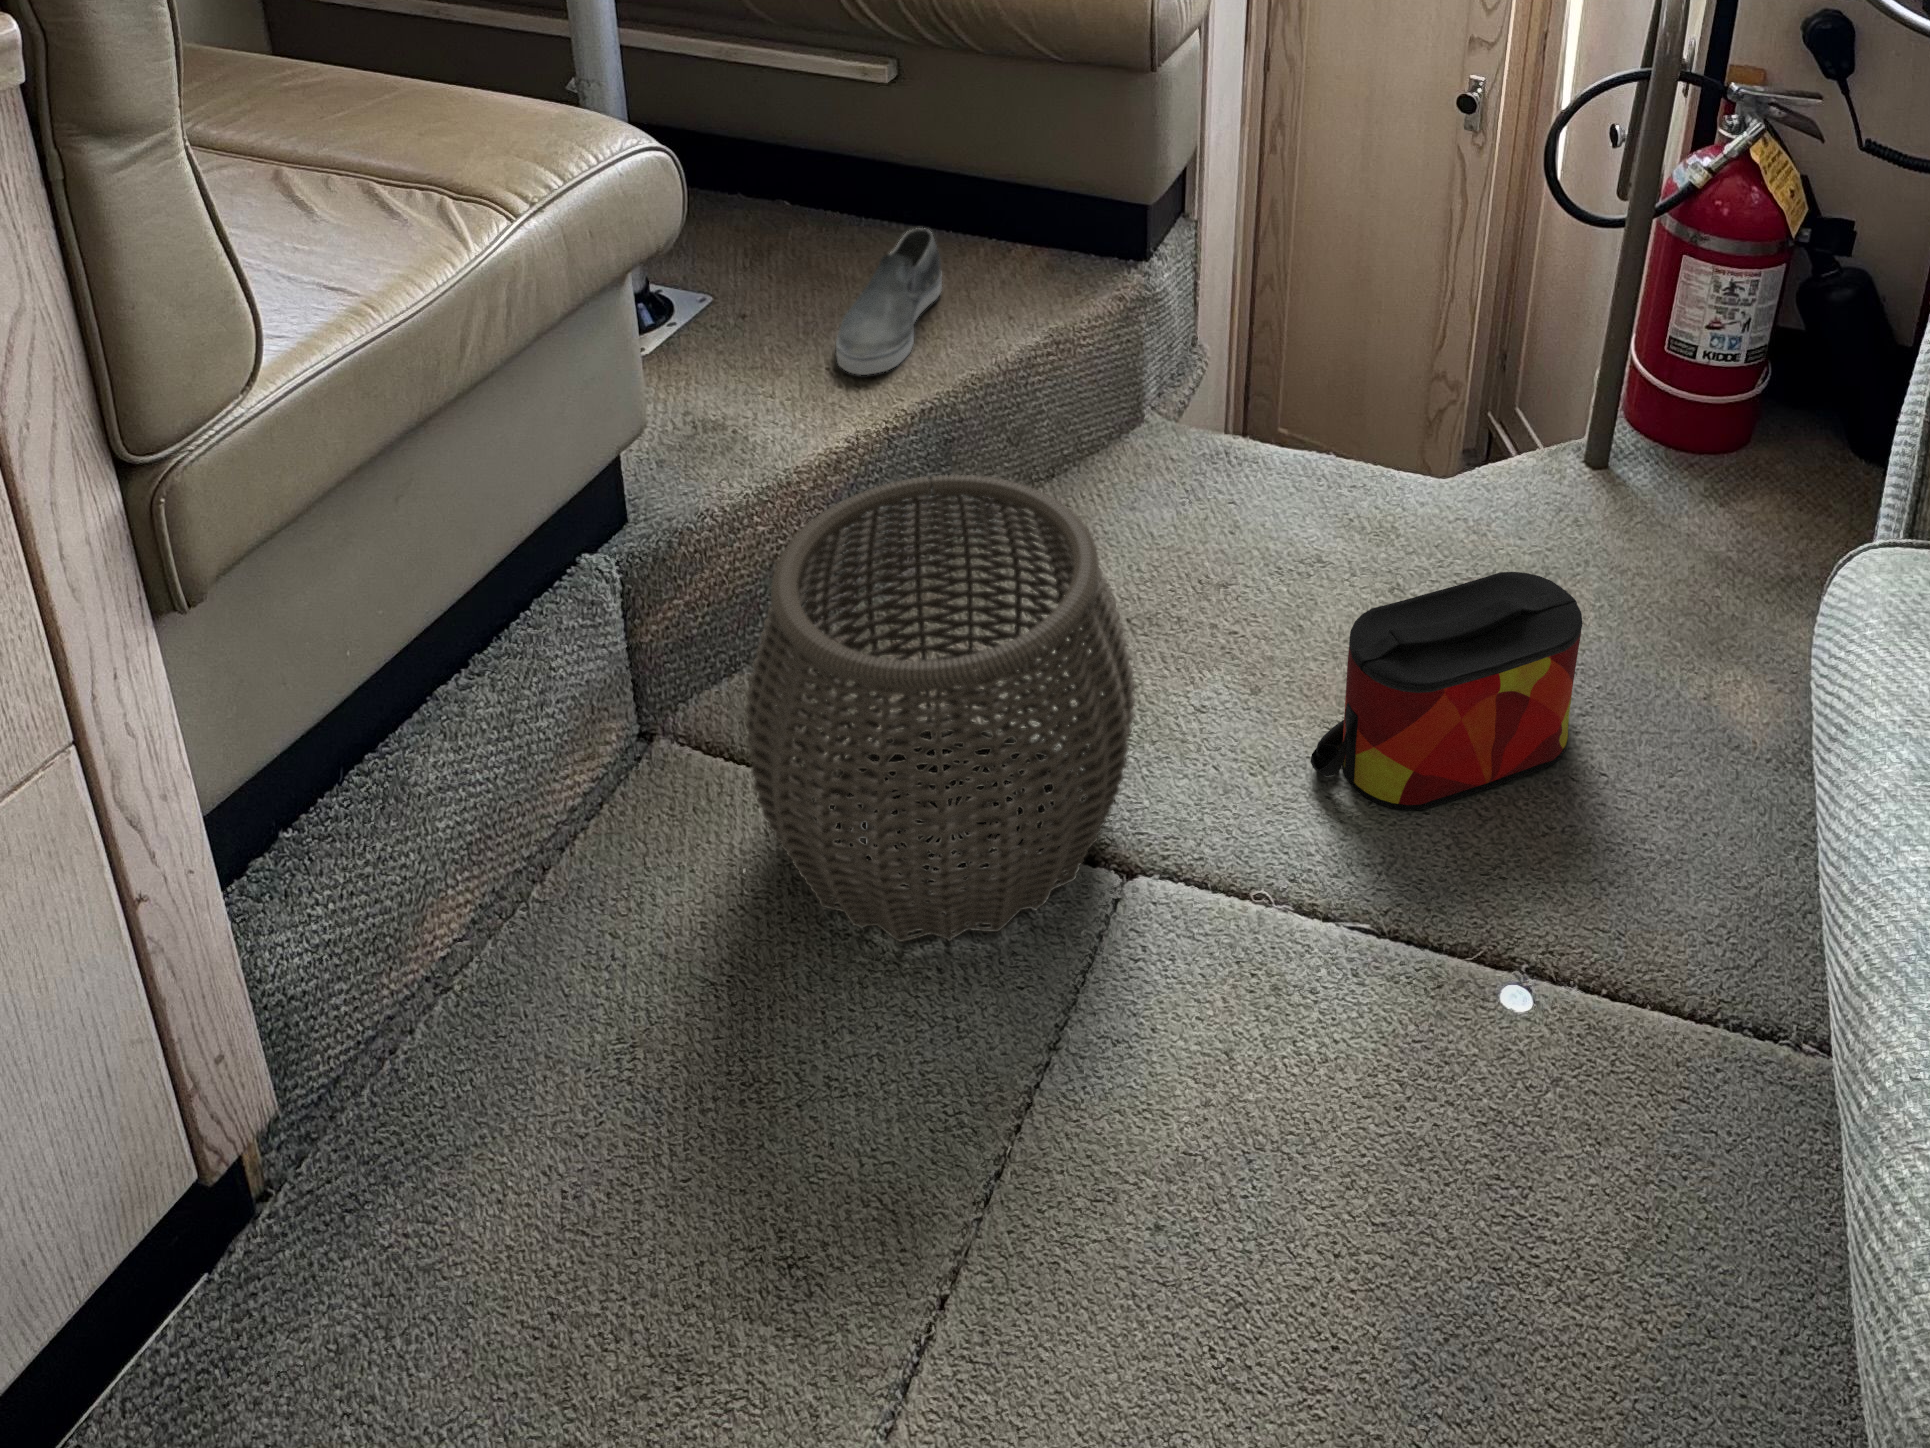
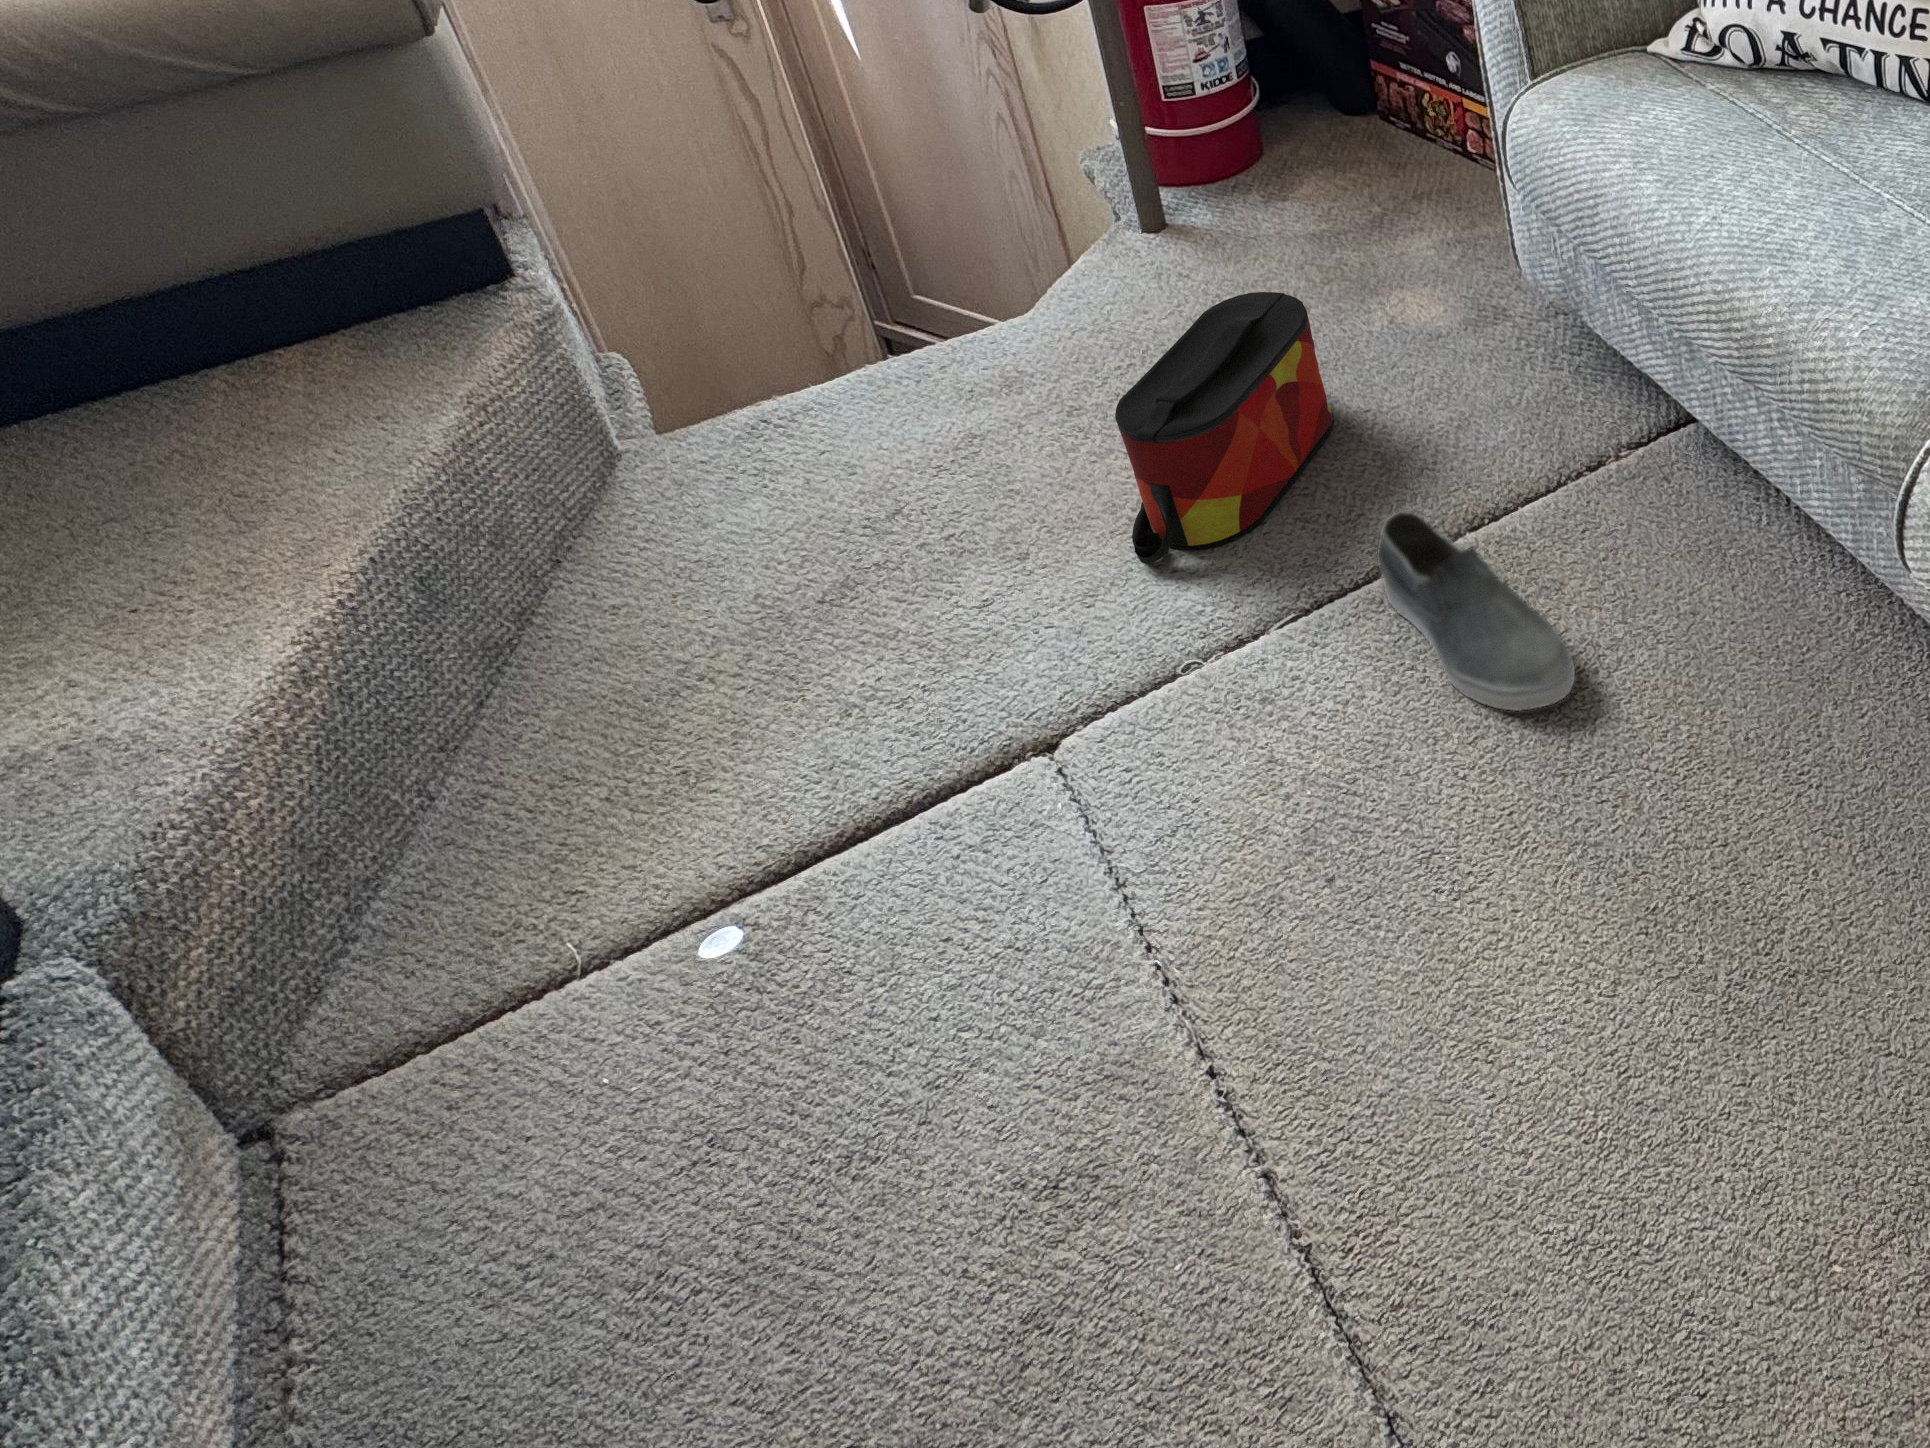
shoe: present [836,228,942,375] -> present [1376,511,1575,711]
woven basket: present [745,475,1136,942] -> none [426,472,1017,1016]

